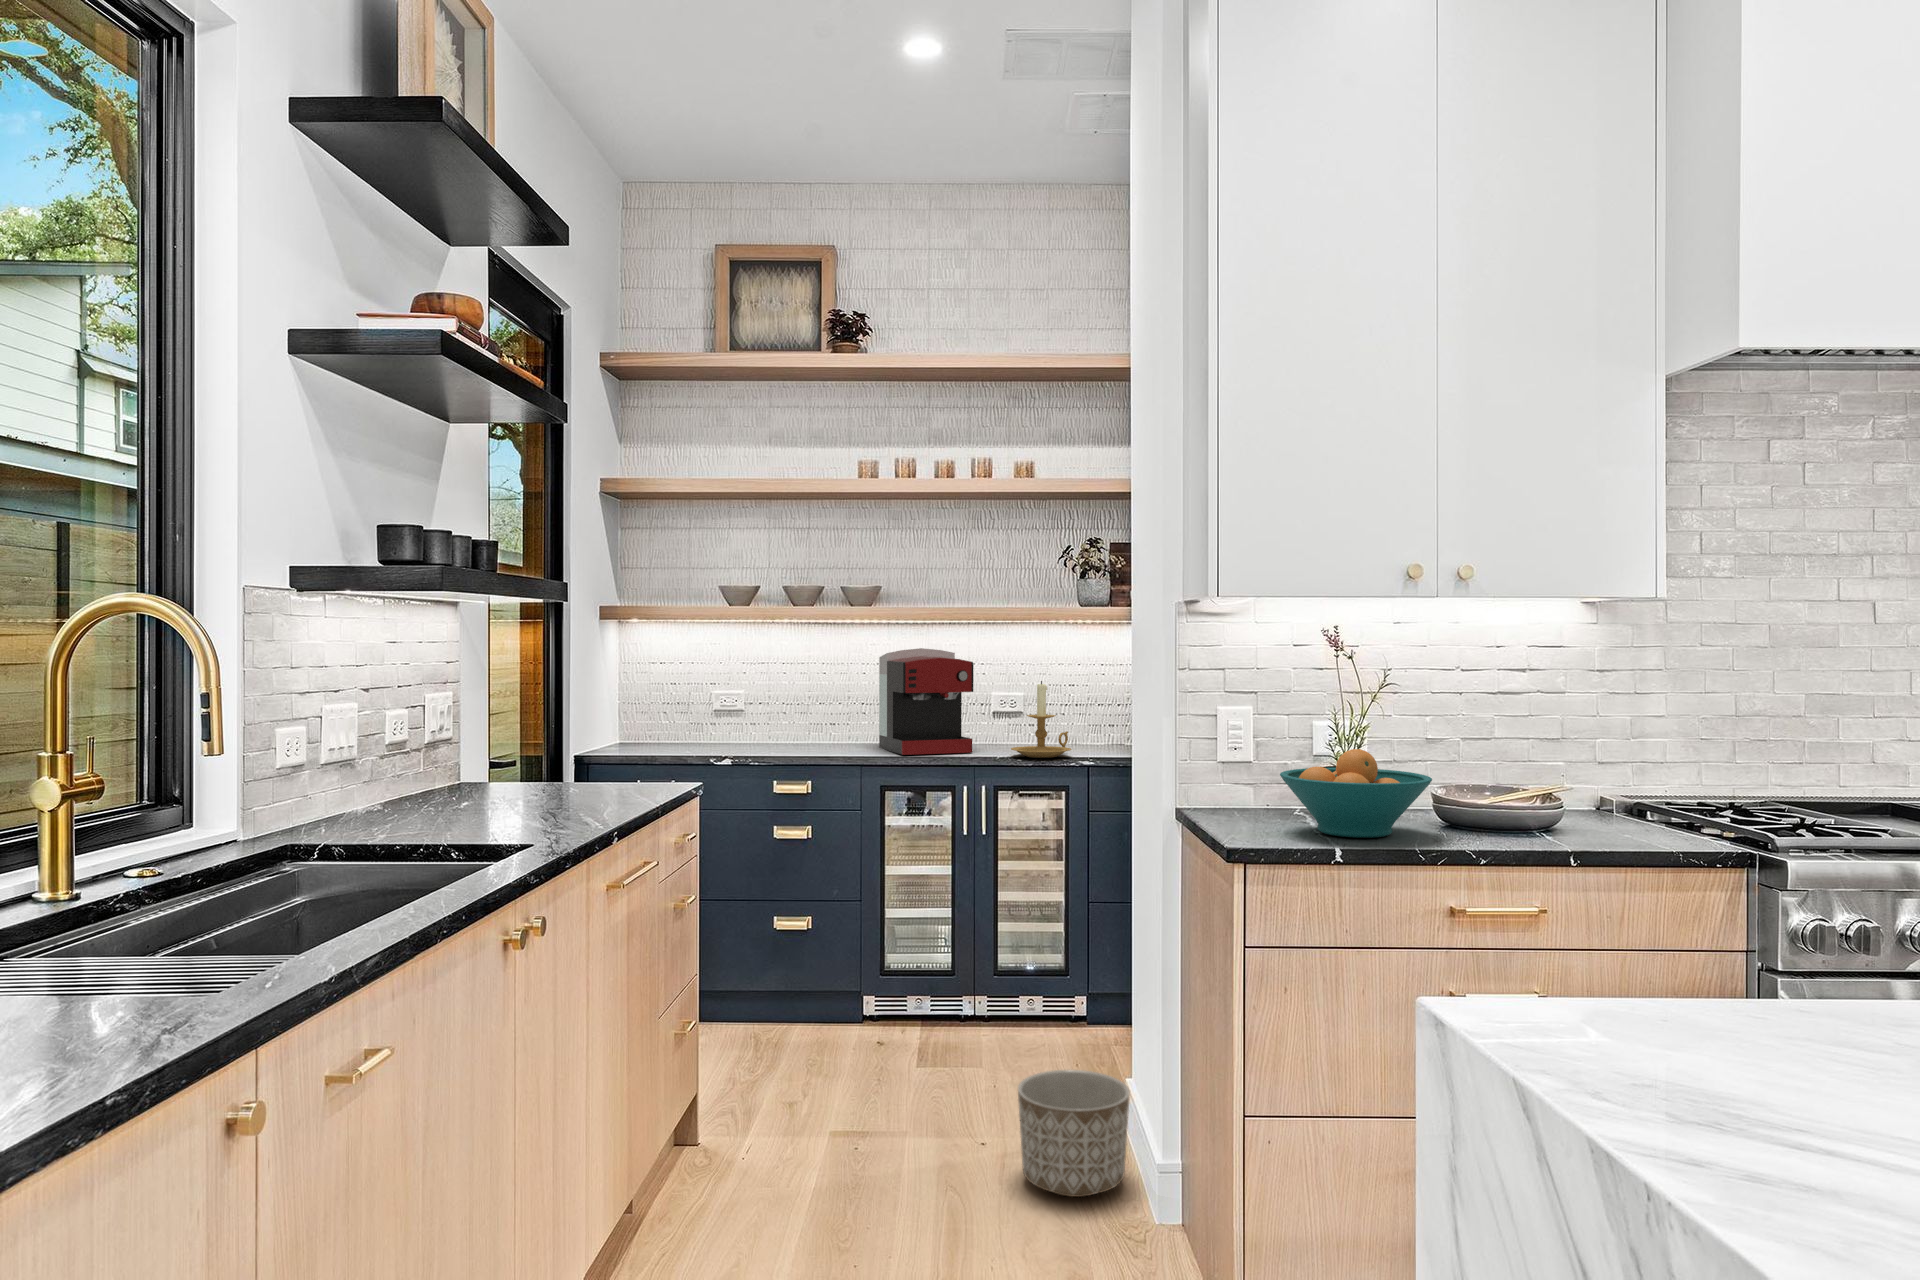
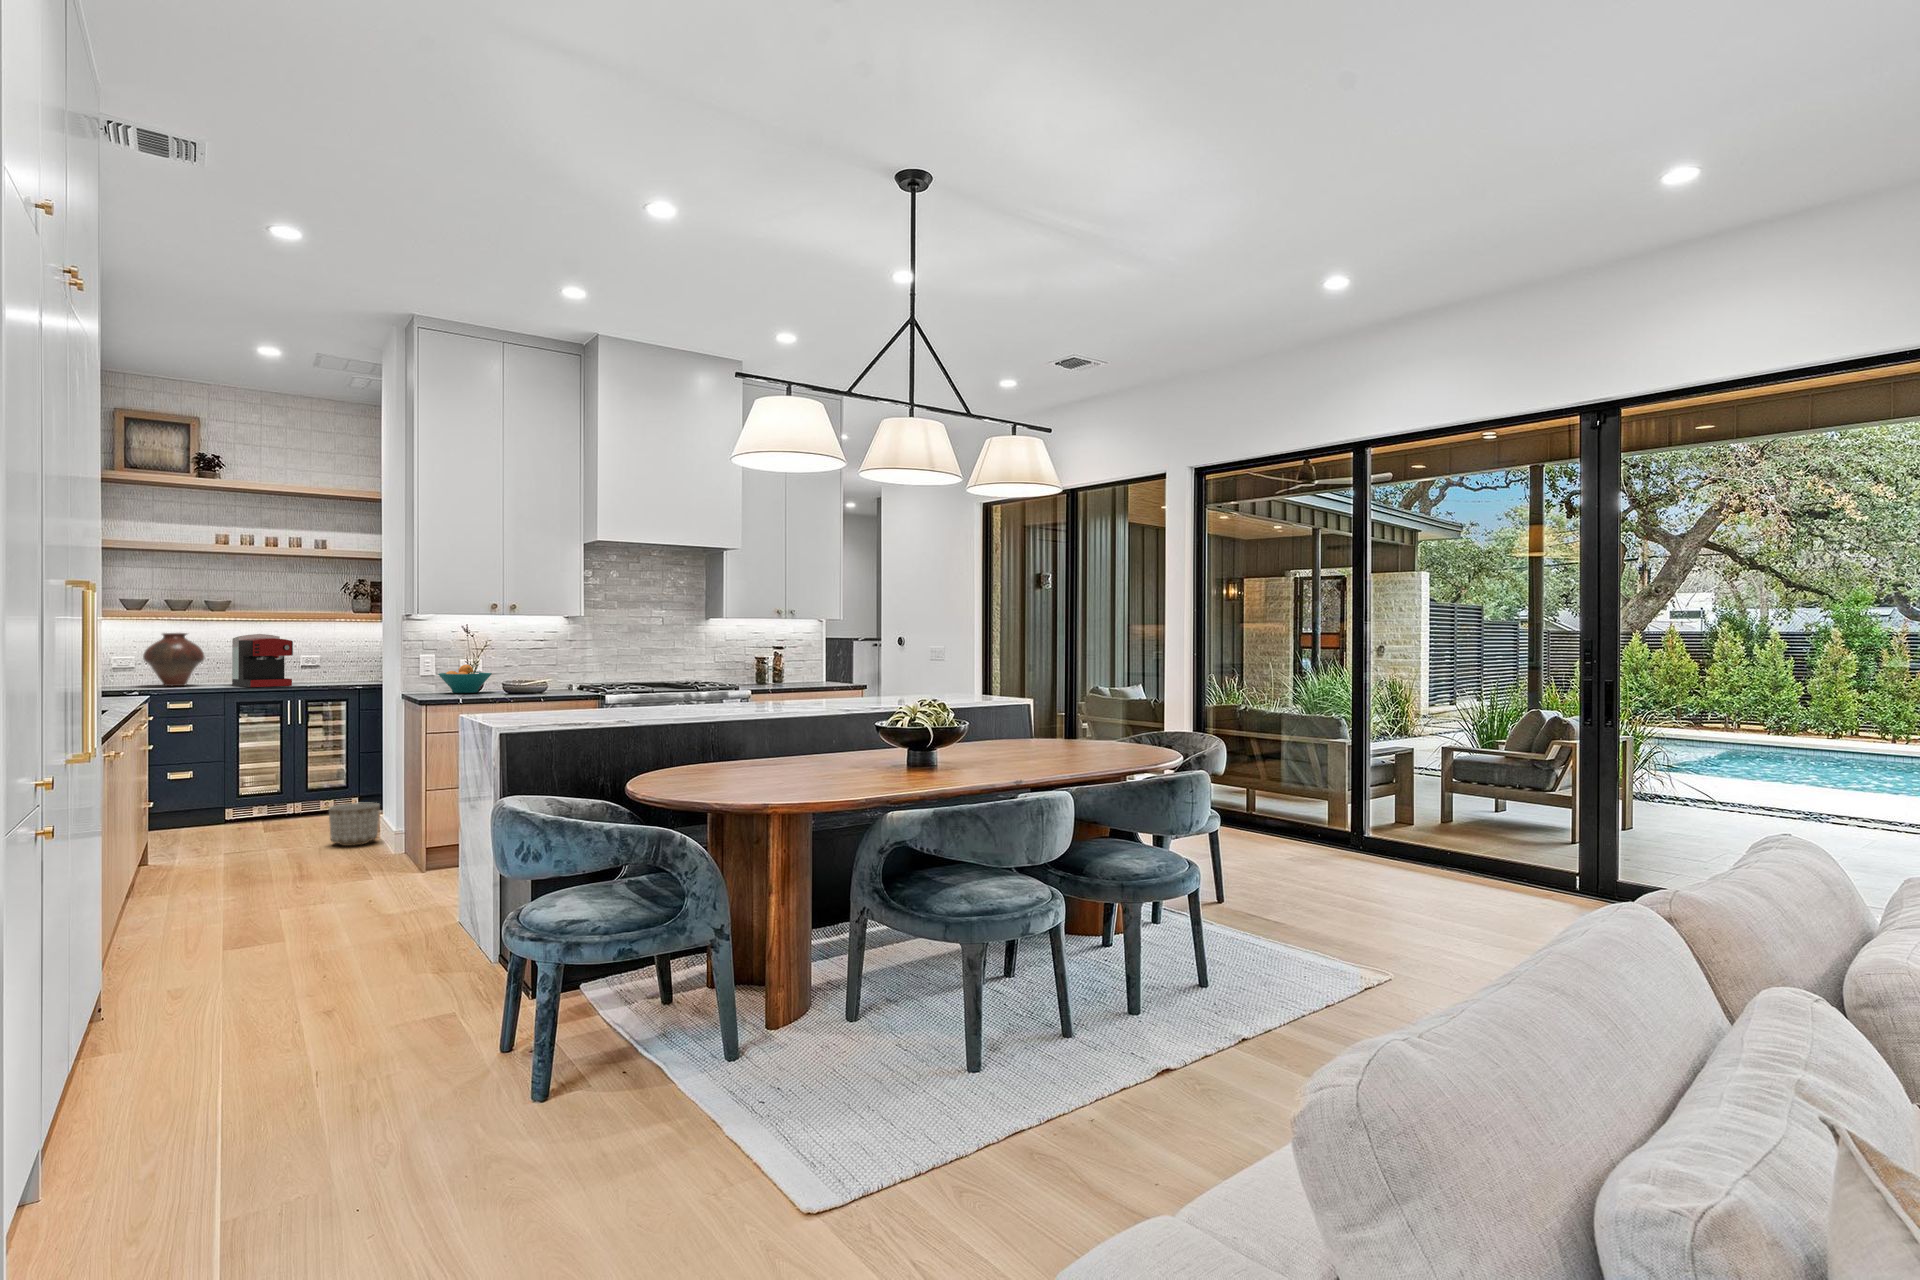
vase: none [747,647,838,747] -> present [143,633,204,686]
candle holder: present [1011,681,1071,758] -> none [315,650,350,686]

